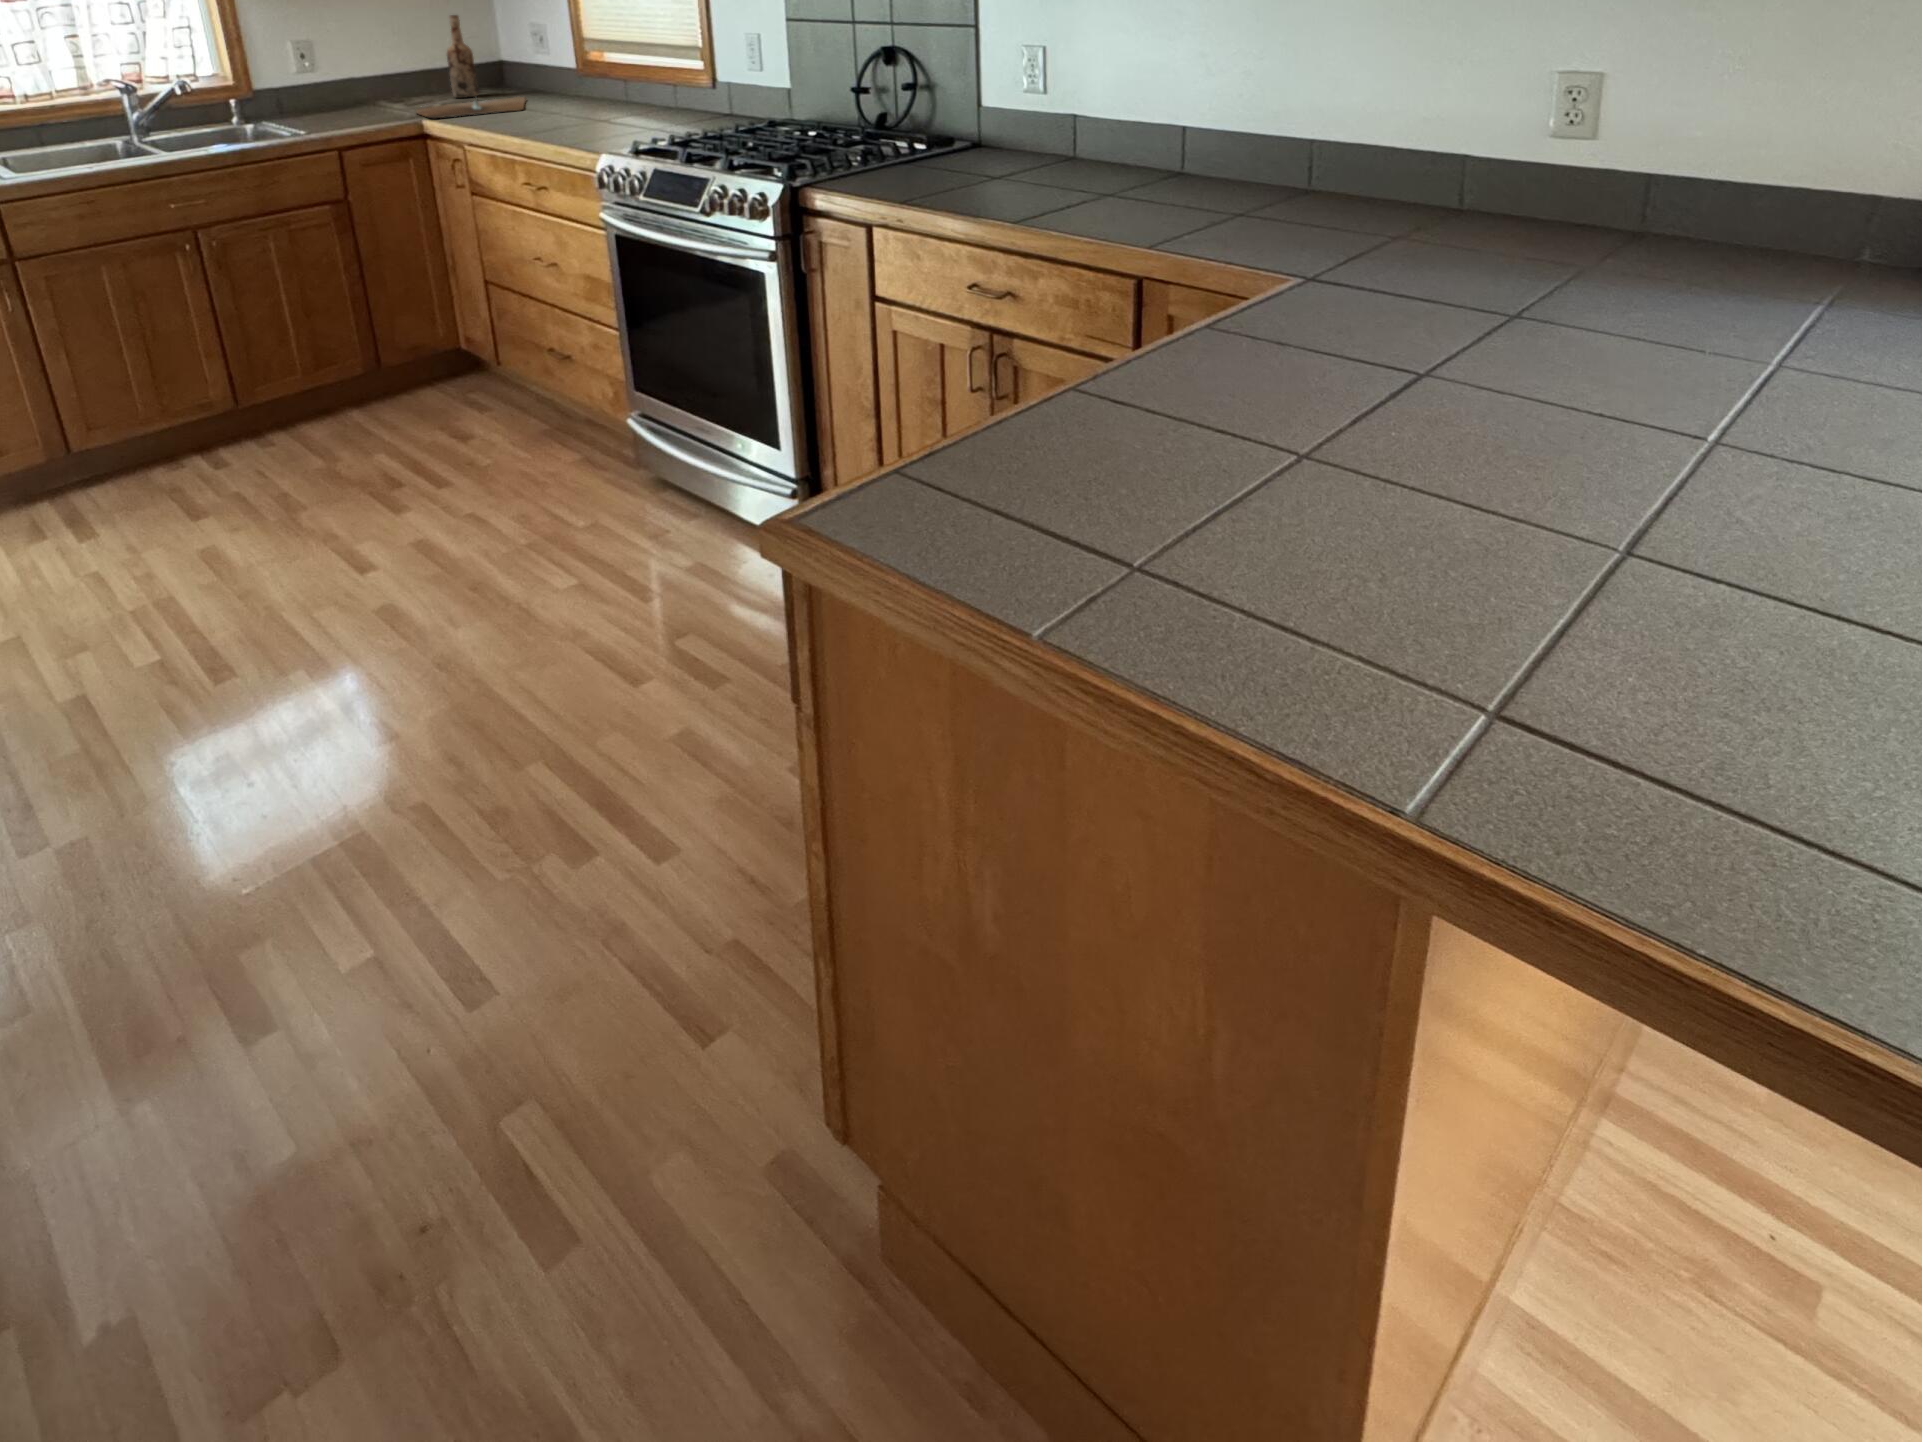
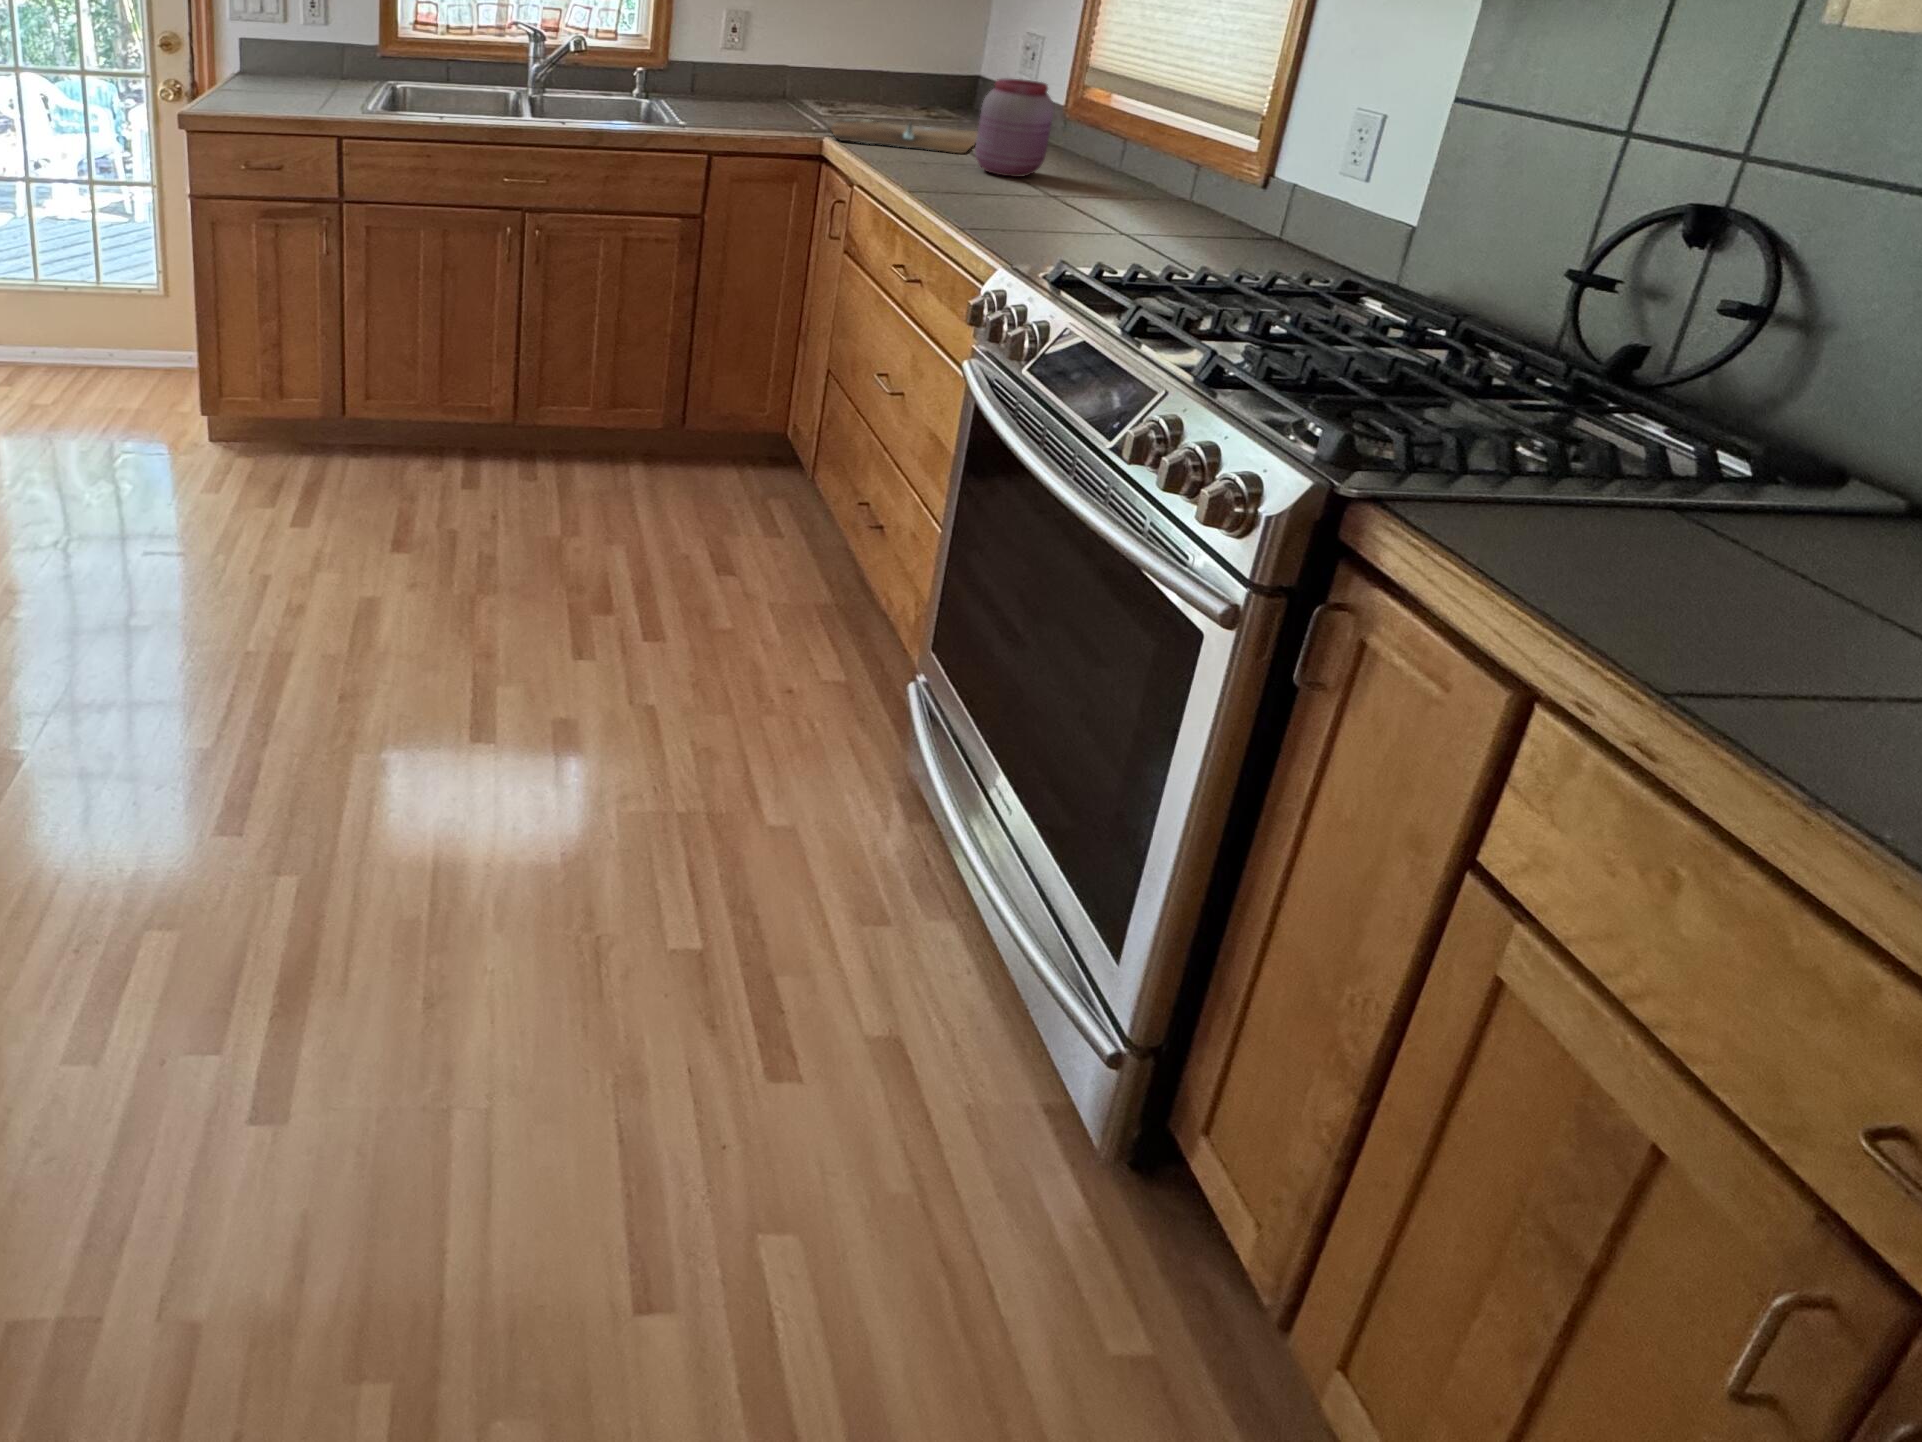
wine bottle: present [447,15,478,98] -> none [899,5,941,118]
jar: none [530,52,580,116] -> present [975,79,1054,177]

